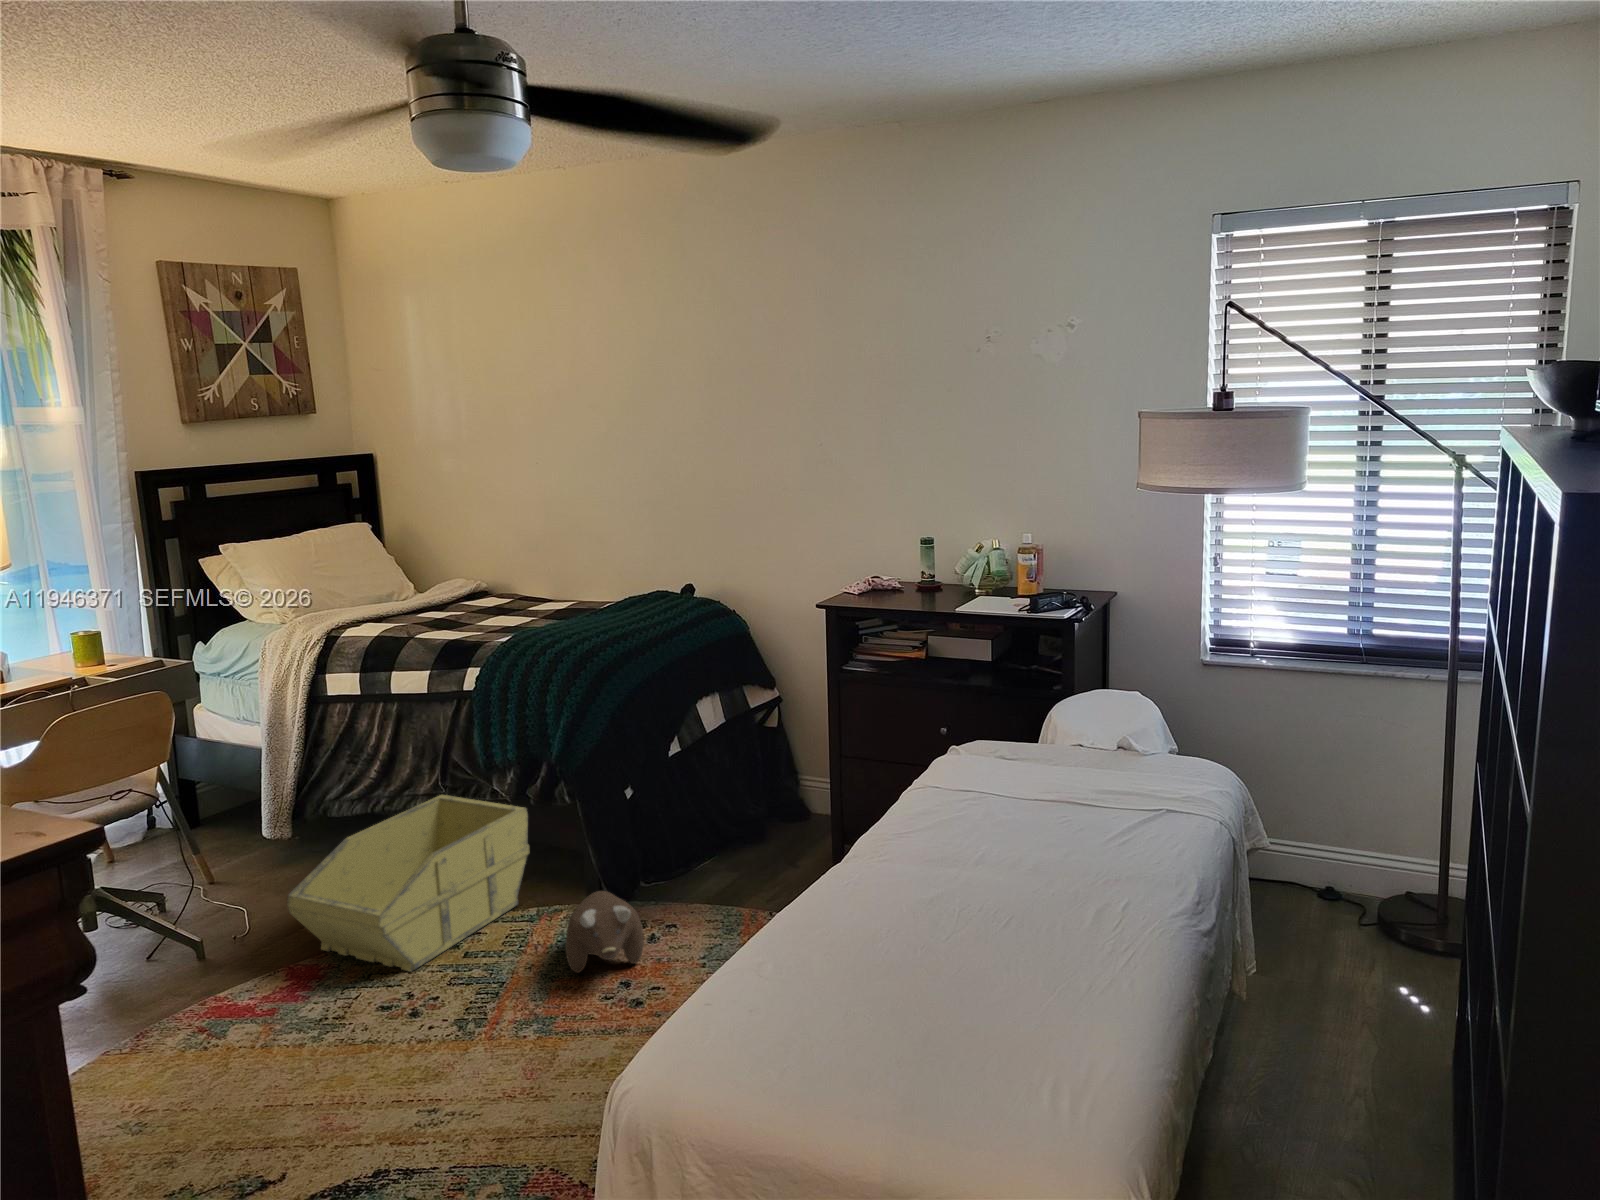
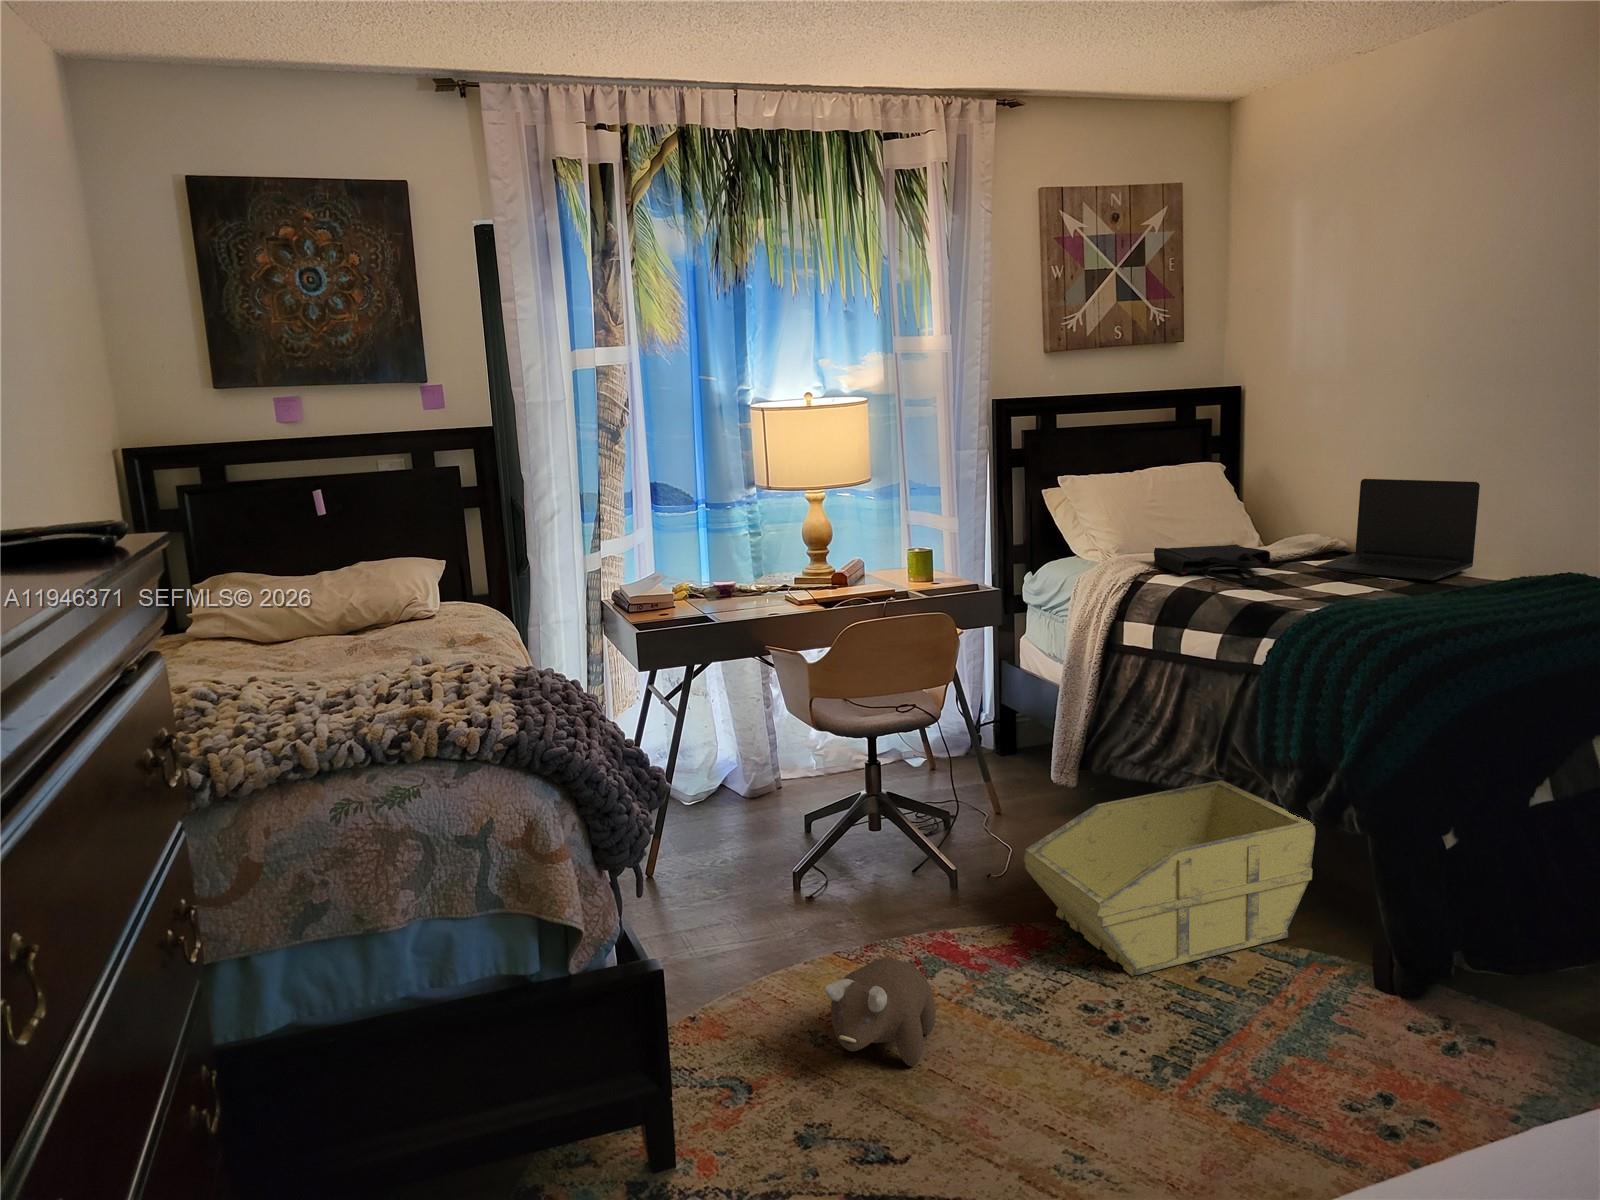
laptop: none [475,533,585,611] -> present [1317,479,1480,580]
tote bag: none [338,596,442,629] -> present [1154,544,1270,585]
plush toy: present [566,891,644,973] -> present [824,957,936,1066]

